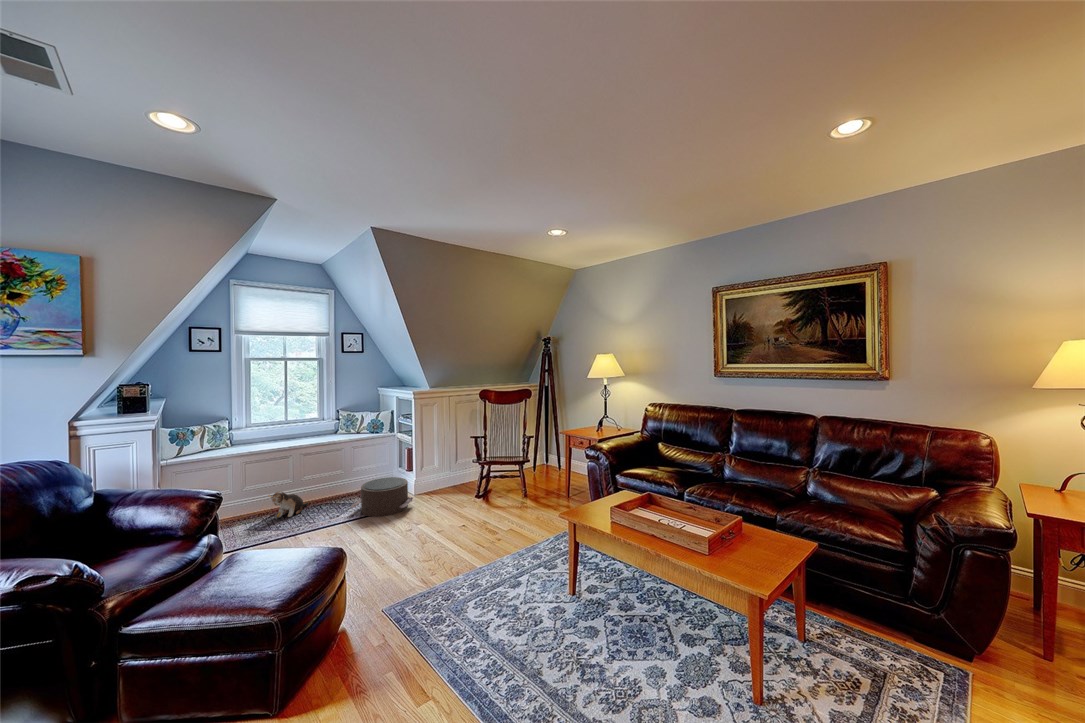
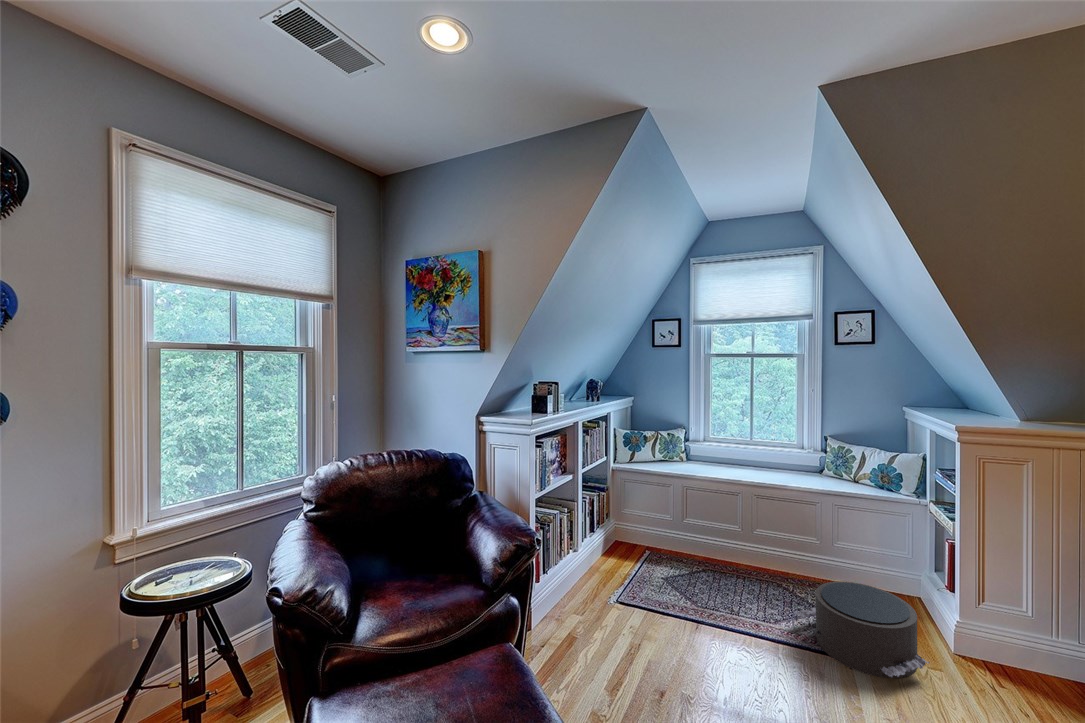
plush toy: present [268,491,308,518] -> none [695,540,758,581]

